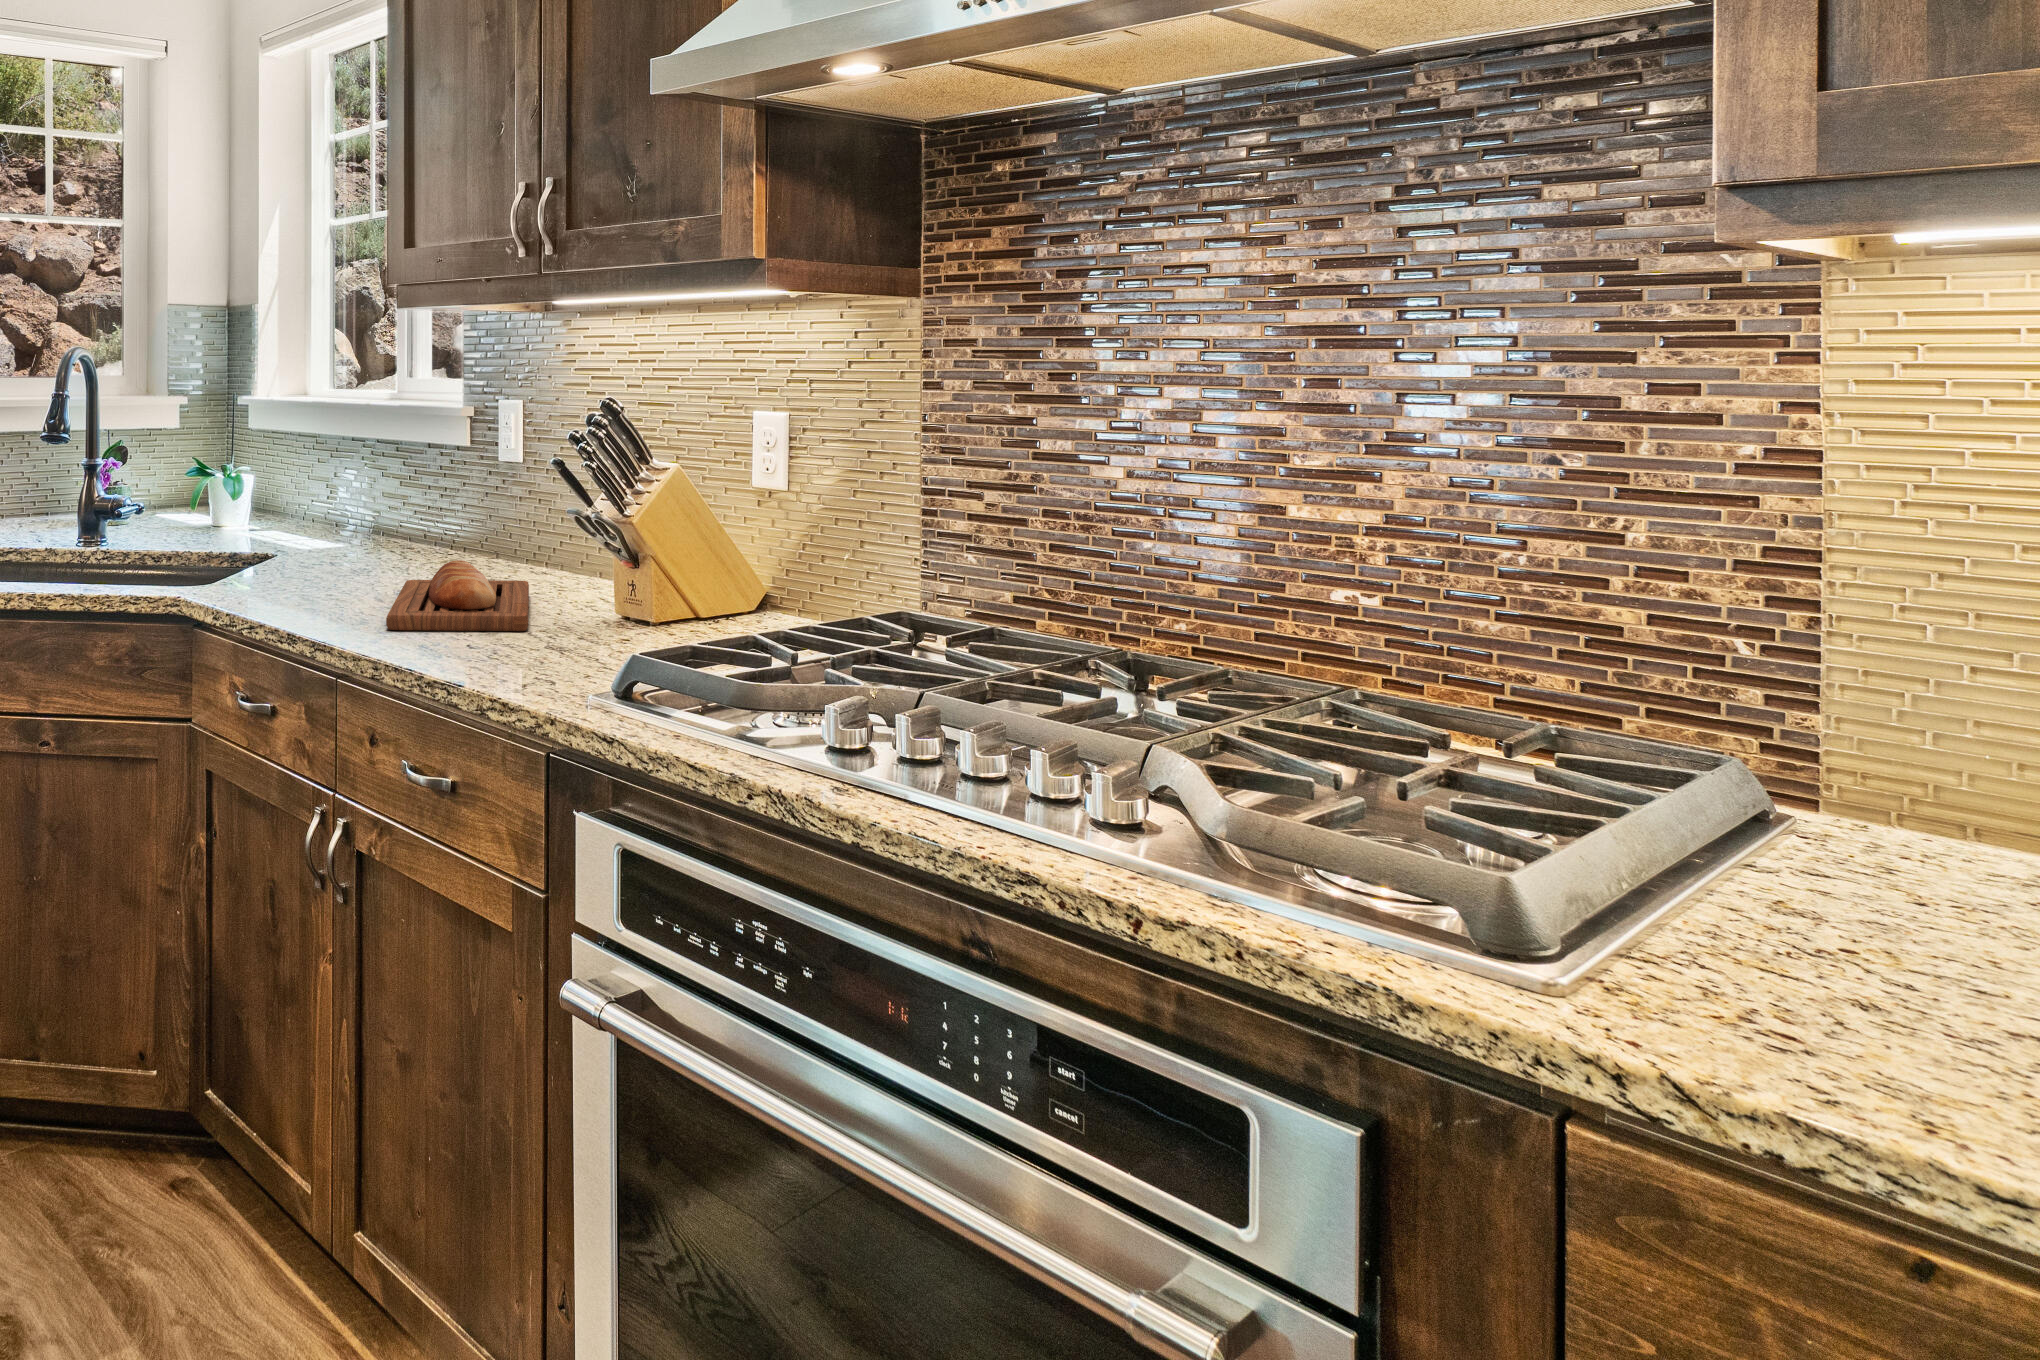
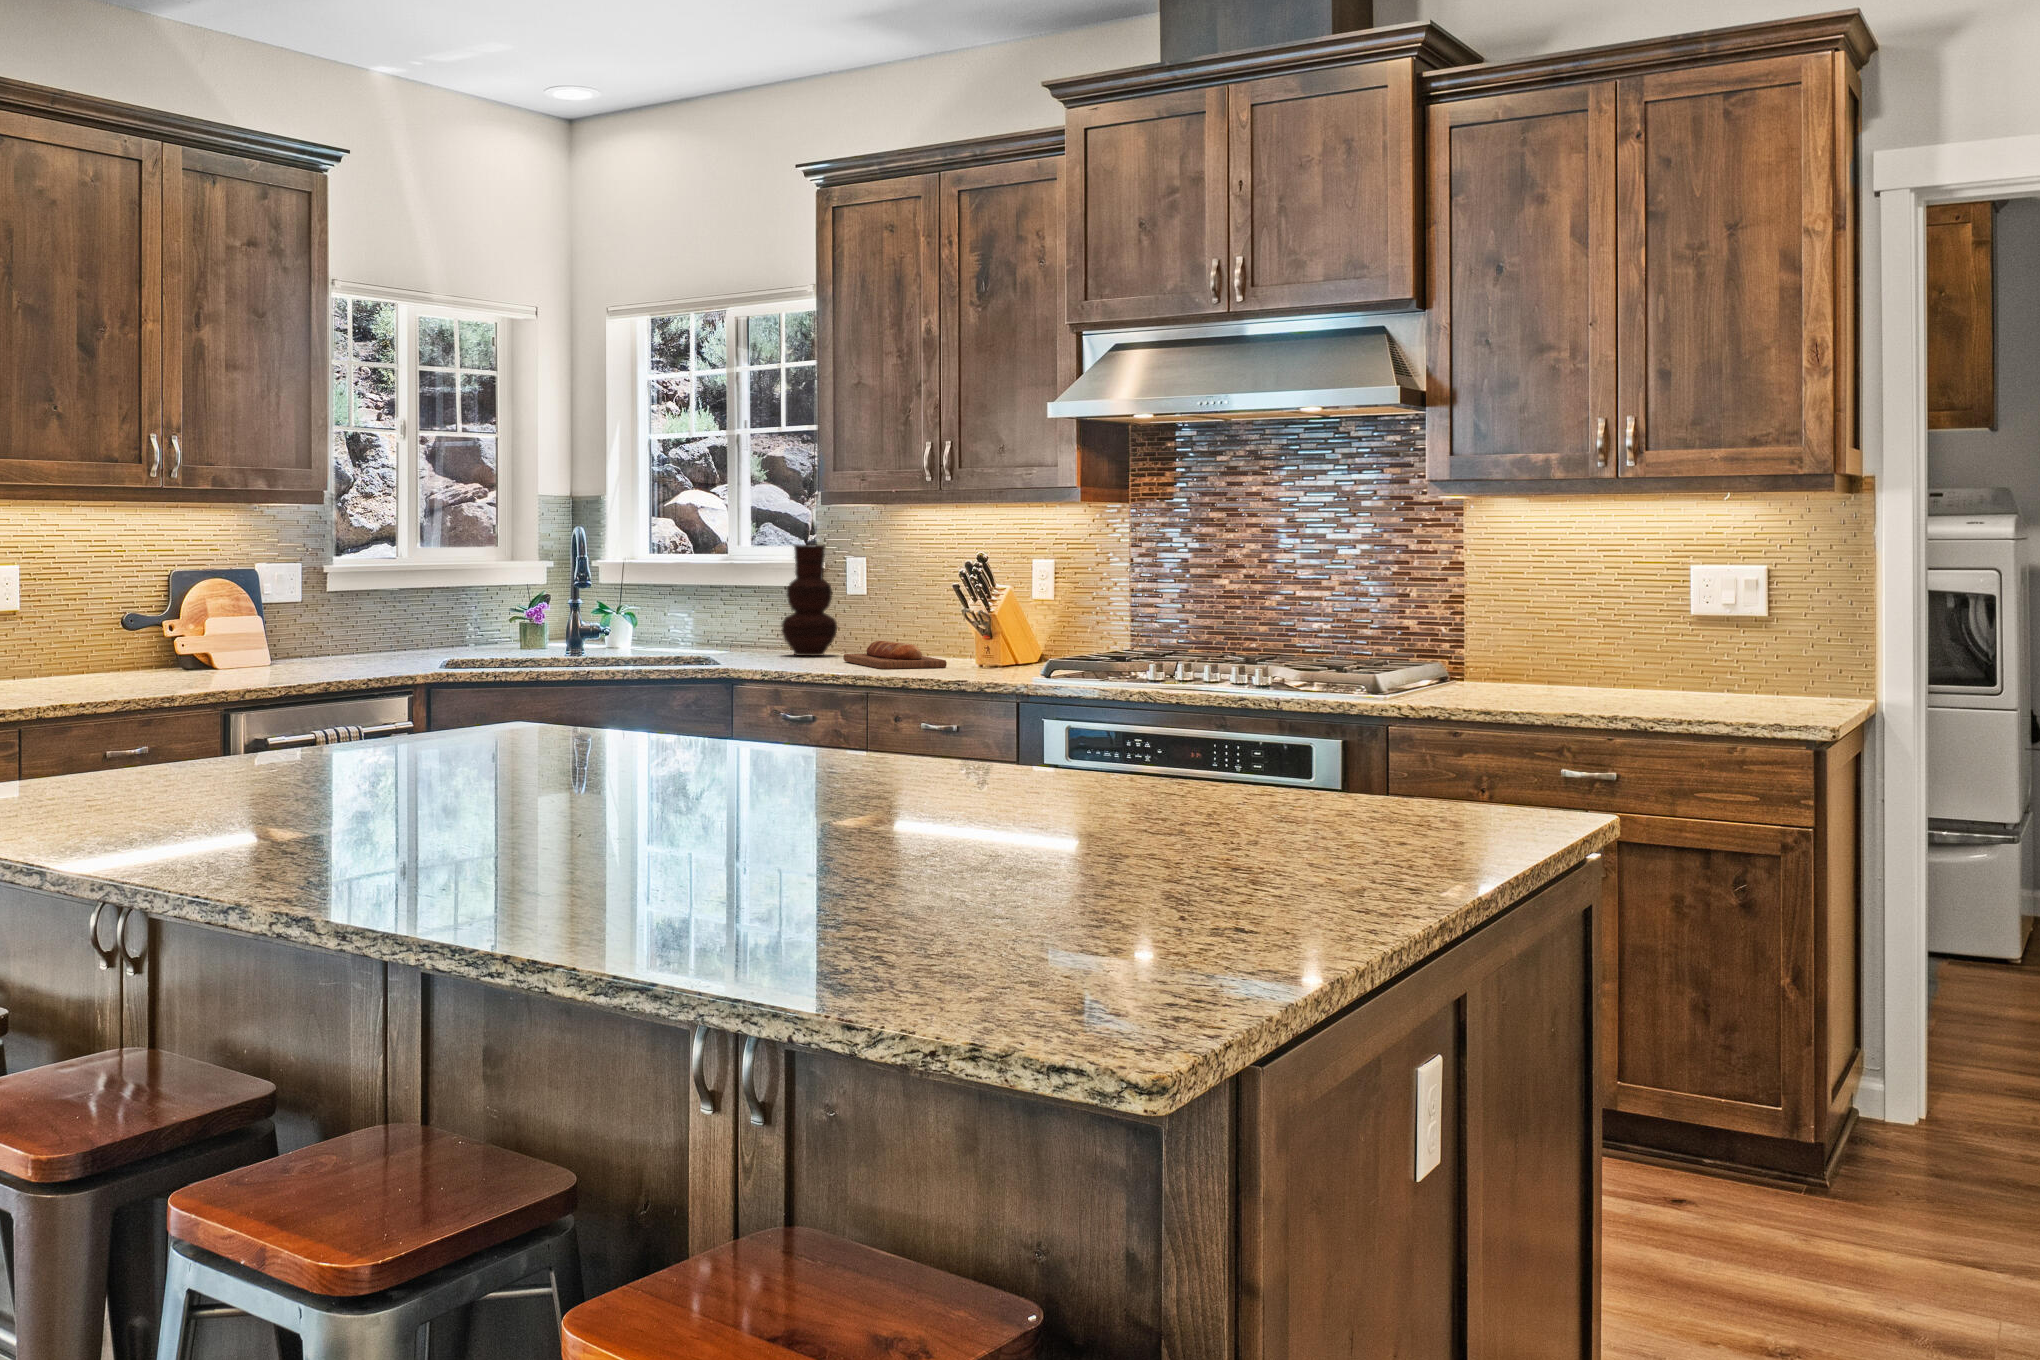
vase: none [370,377,467,570] -> present [782,544,838,656]

